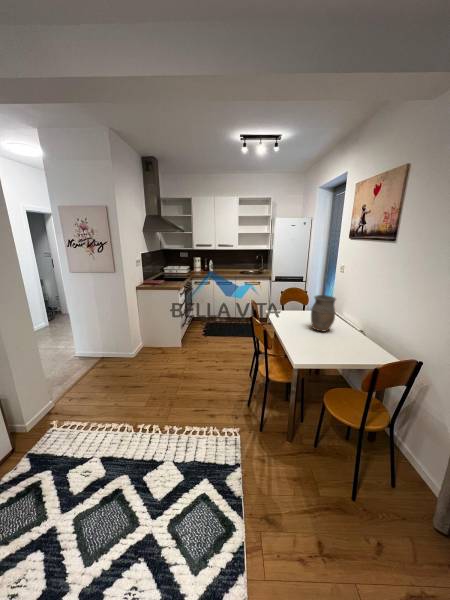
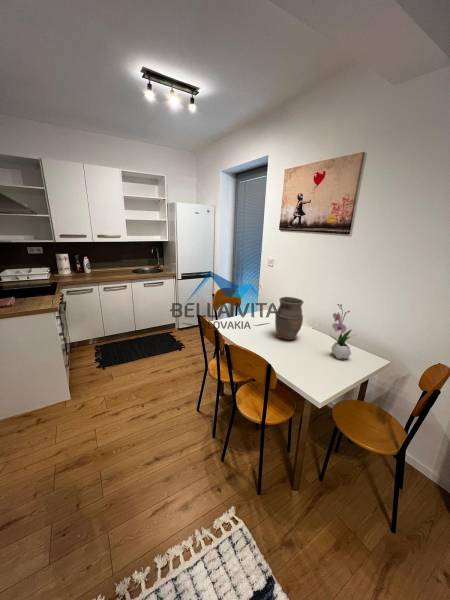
flower arrangement: none [345,301,367,352] -> present [331,304,351,359]

